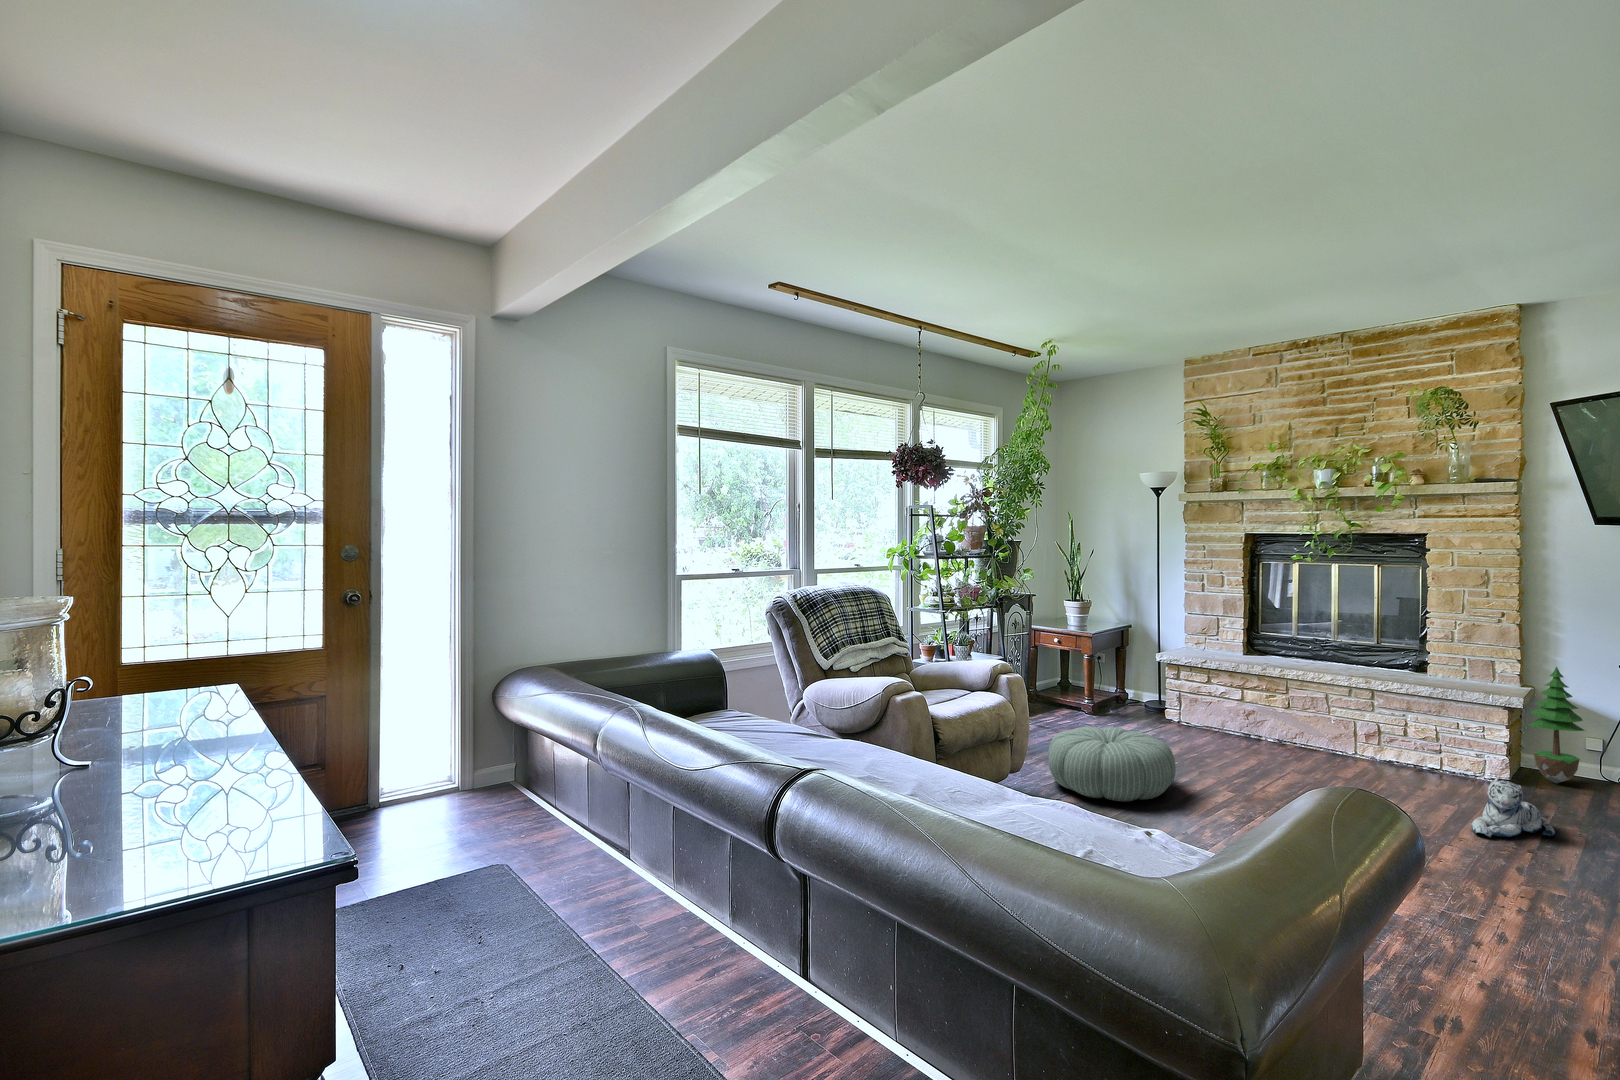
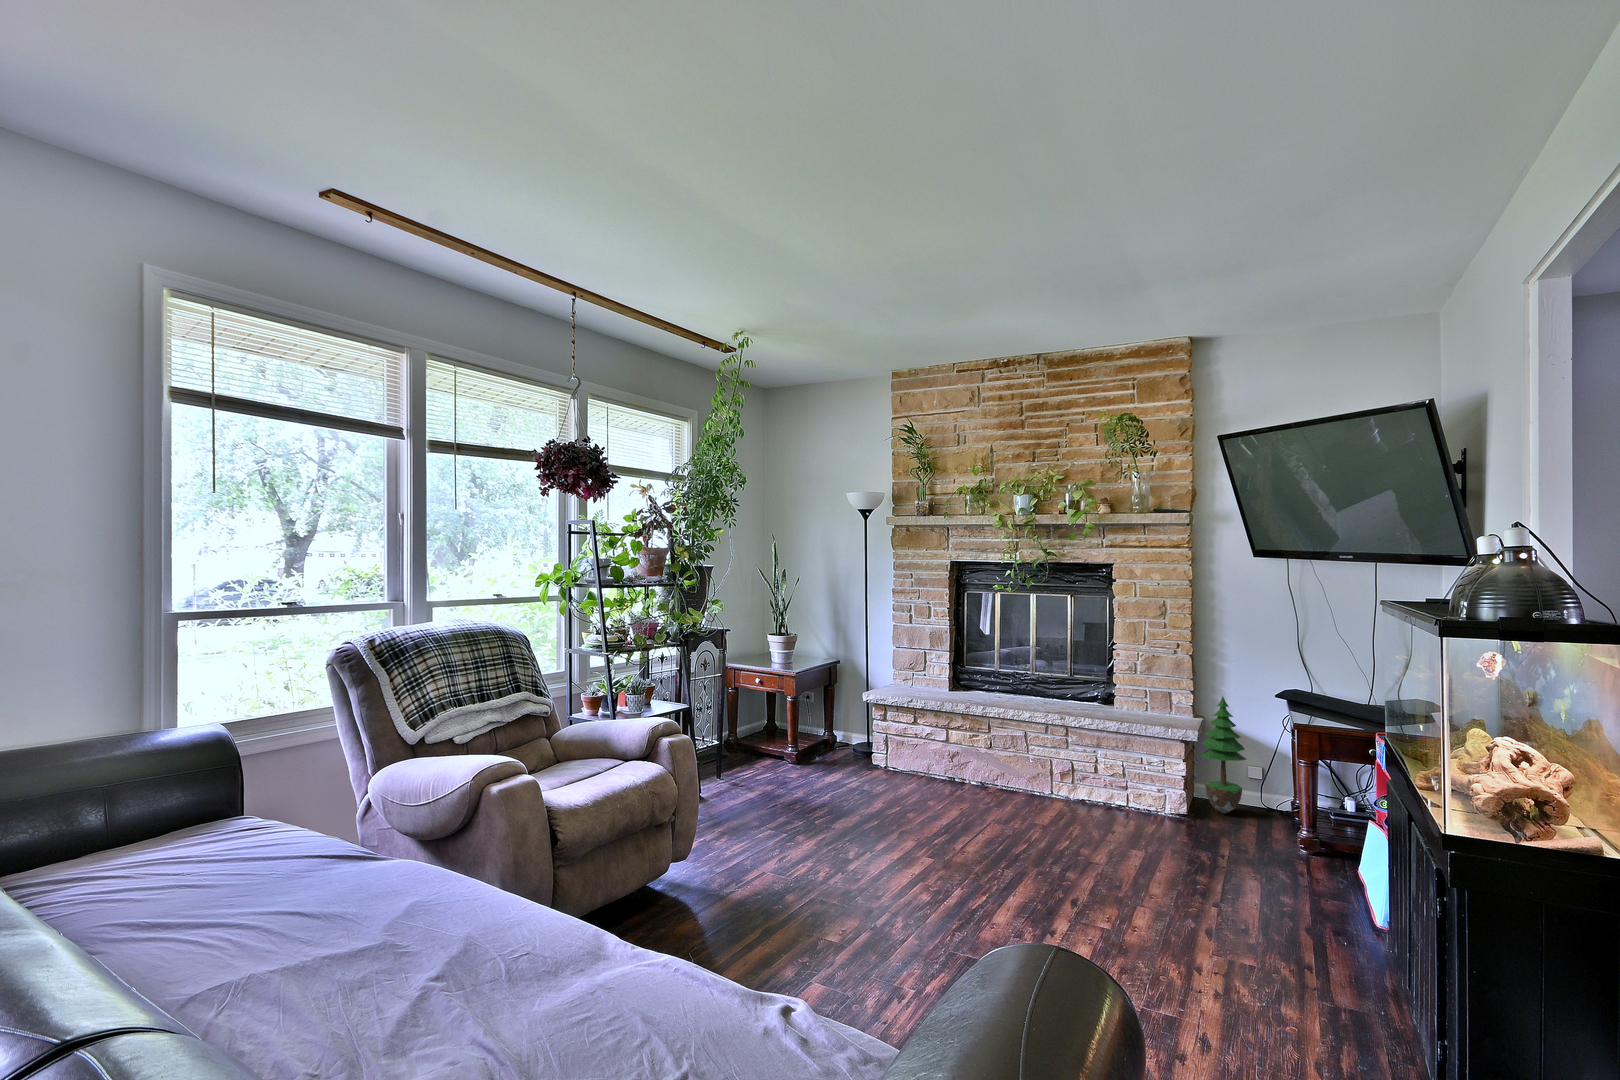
pouf: present [1048,727,1176,801] -> none [724,791,870,889]
plush toy: present [1472,778,1555,838] -> none [1161,823,1233,892]

